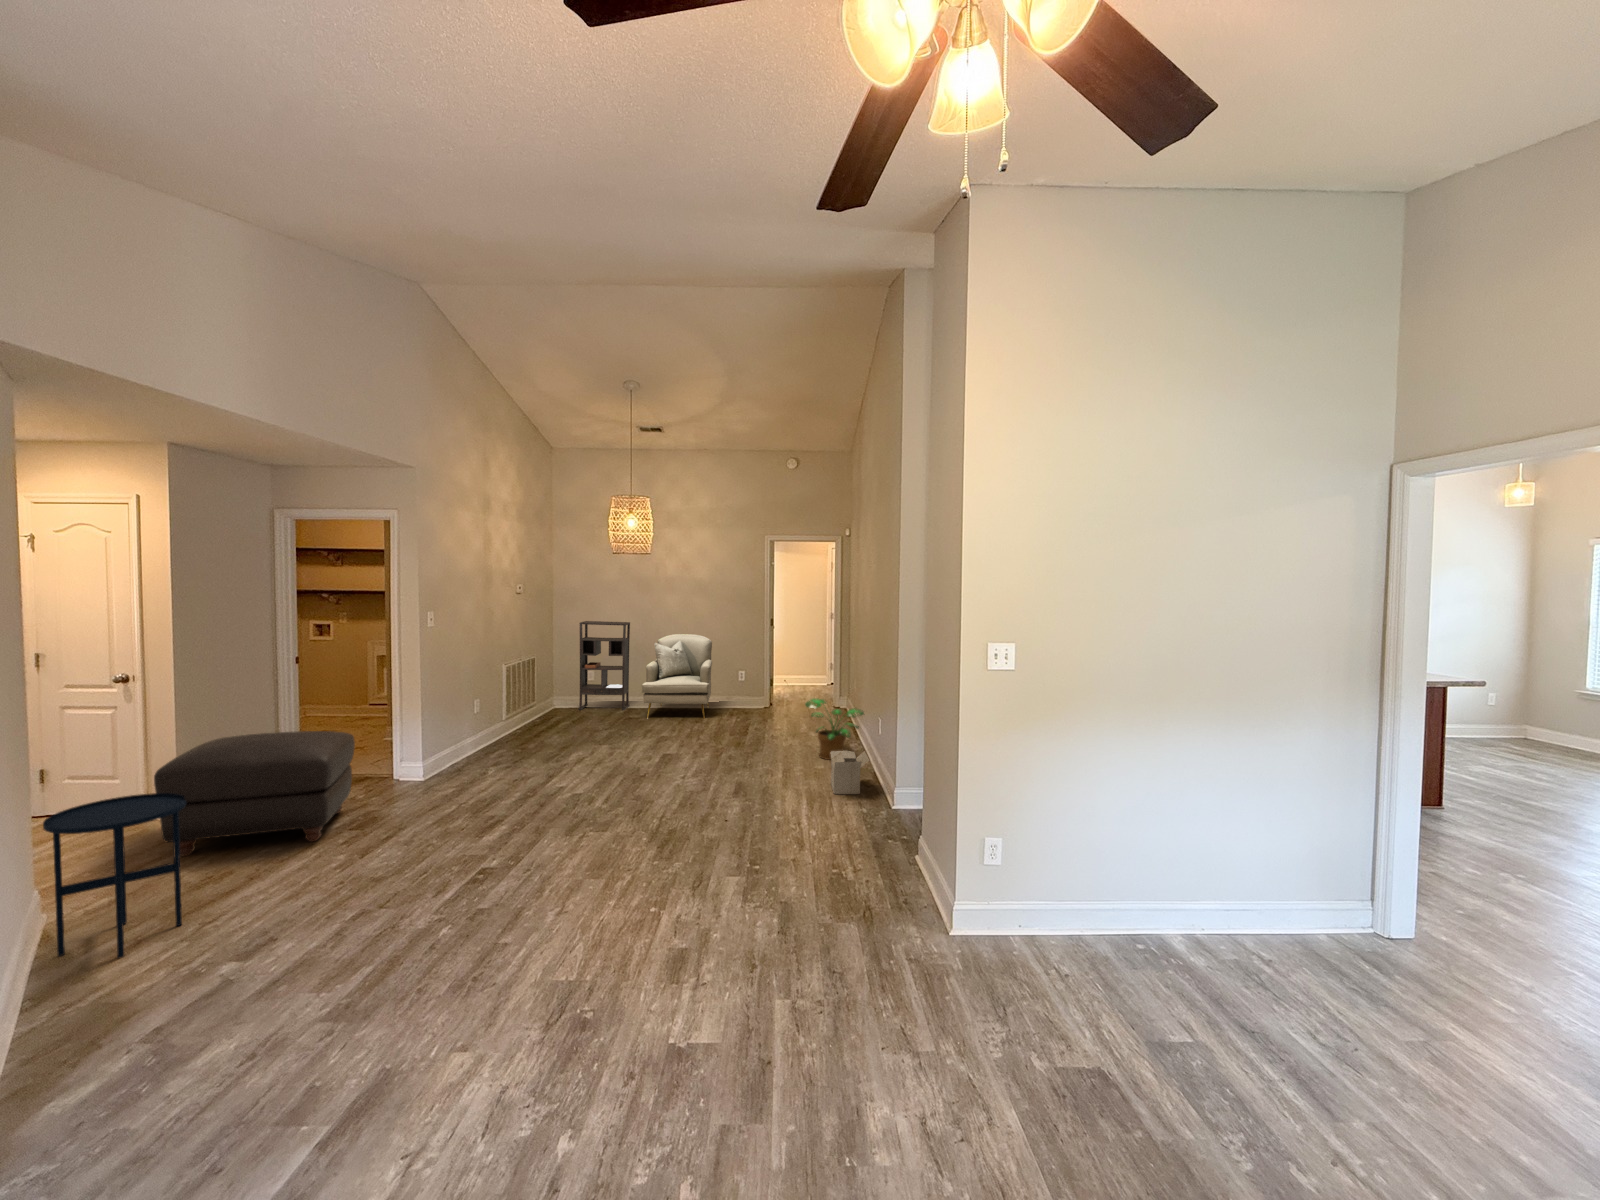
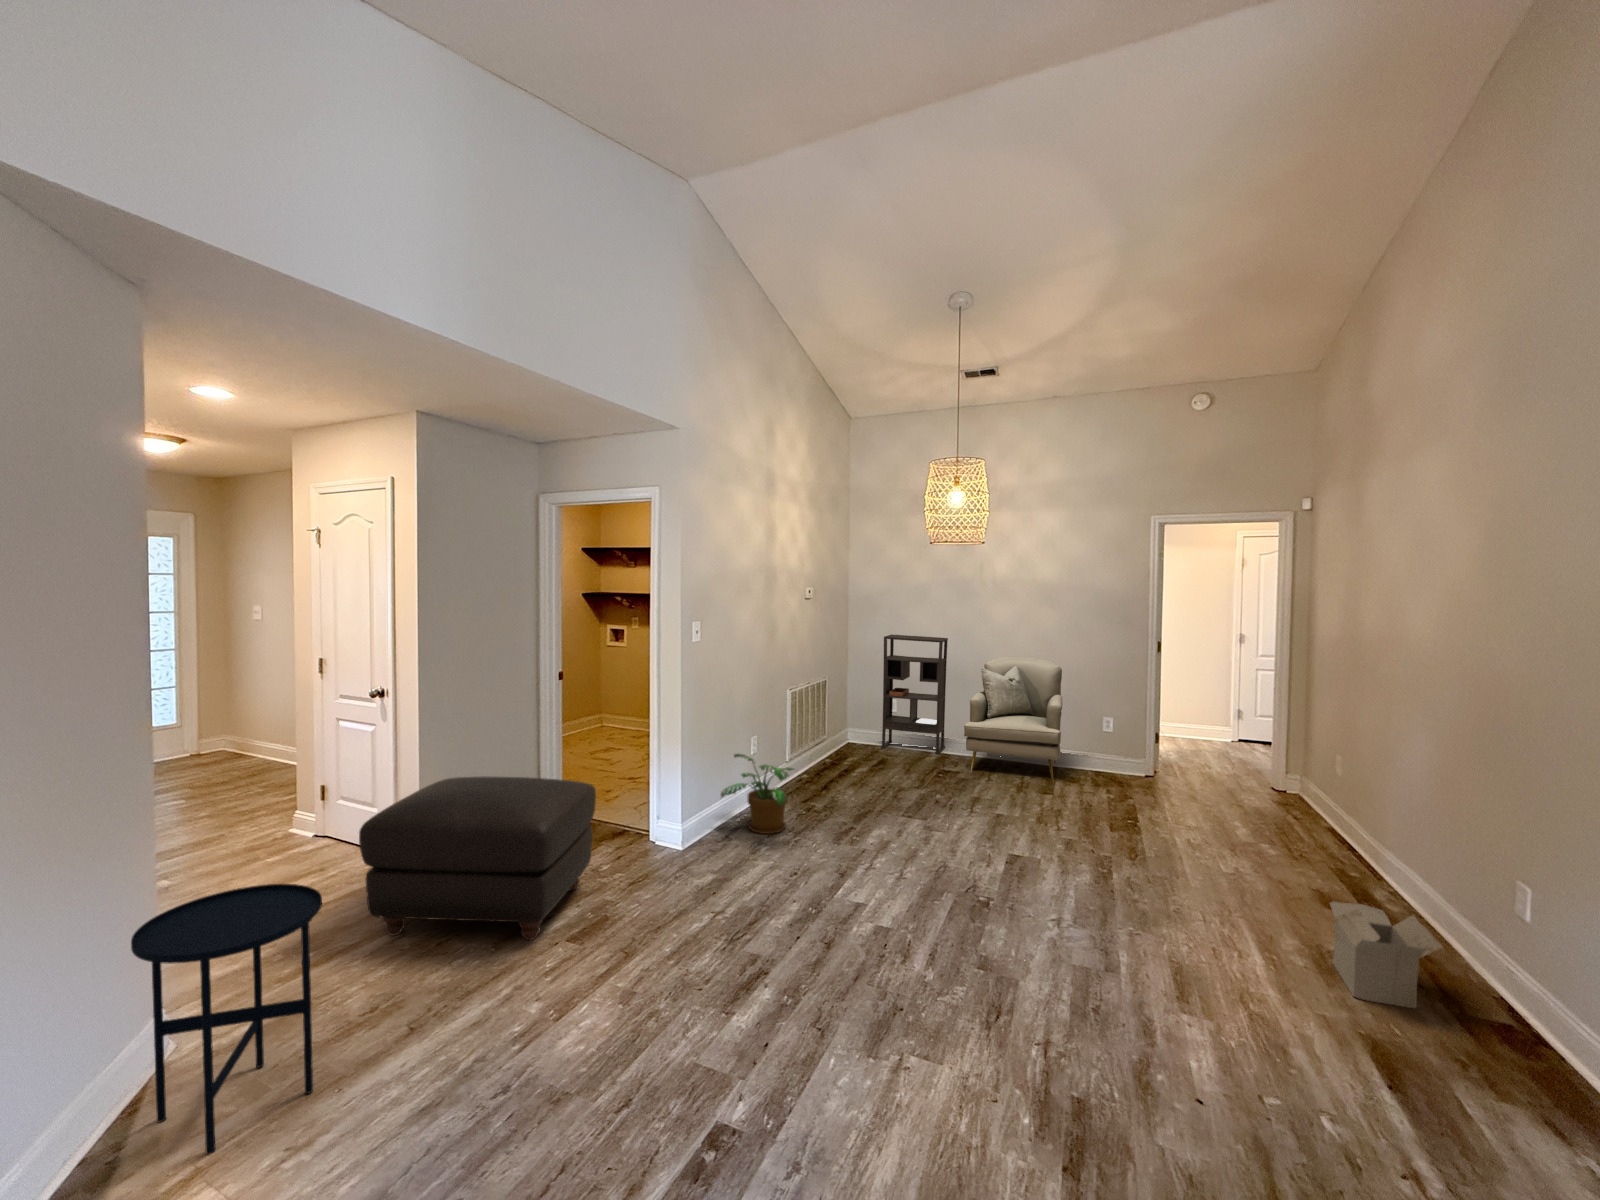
potted plant: present [805,698,864,760] -> present [721,753,795,834]

